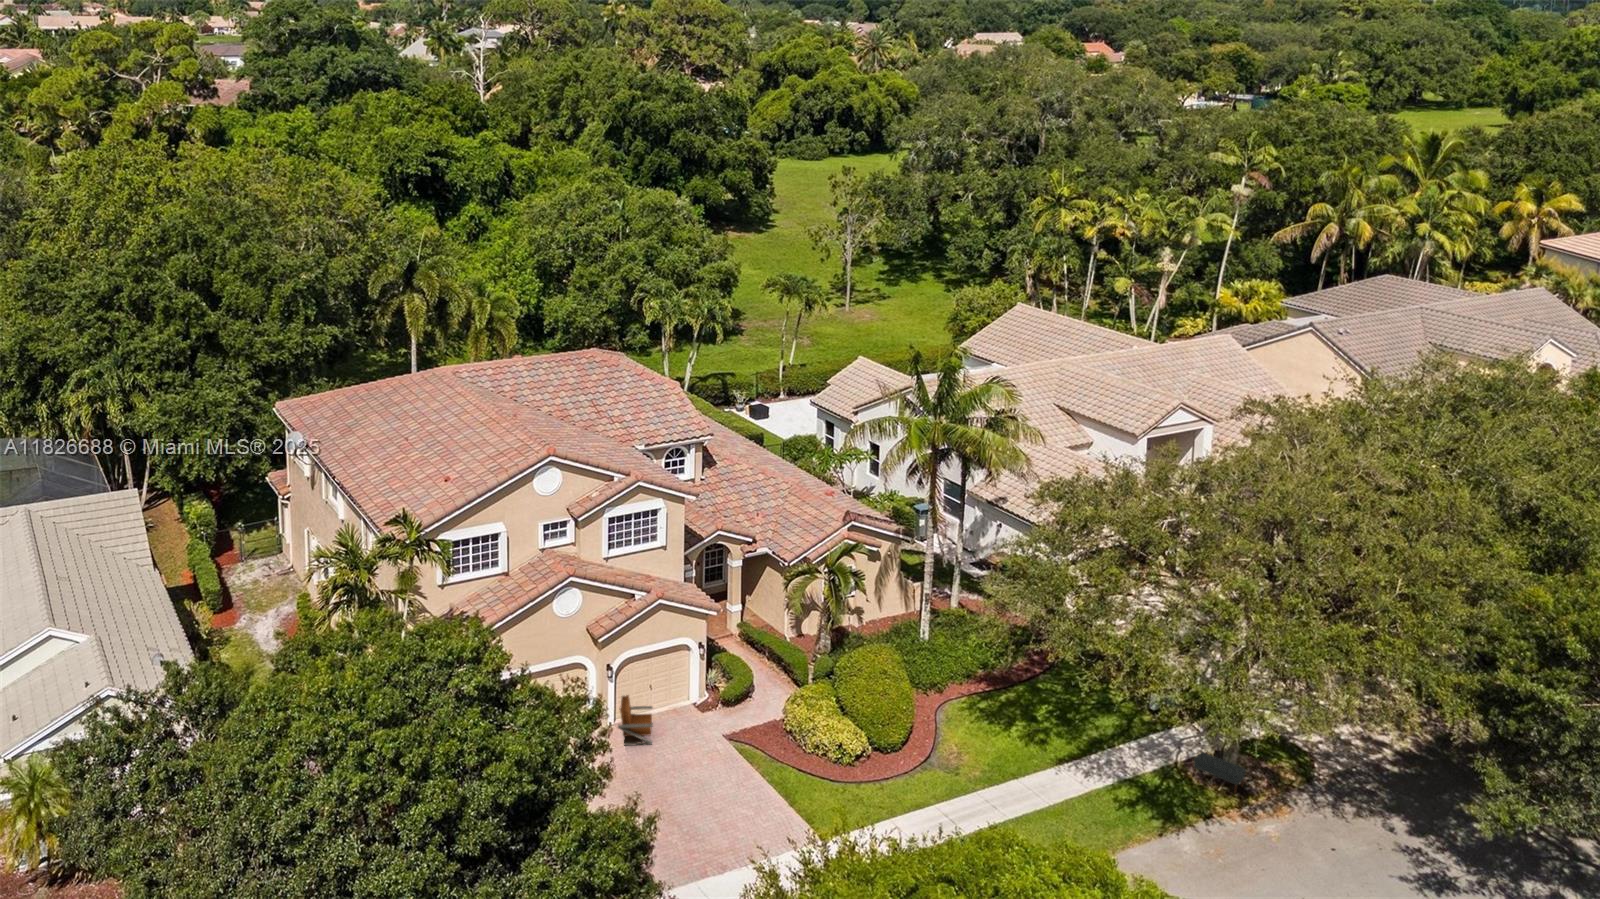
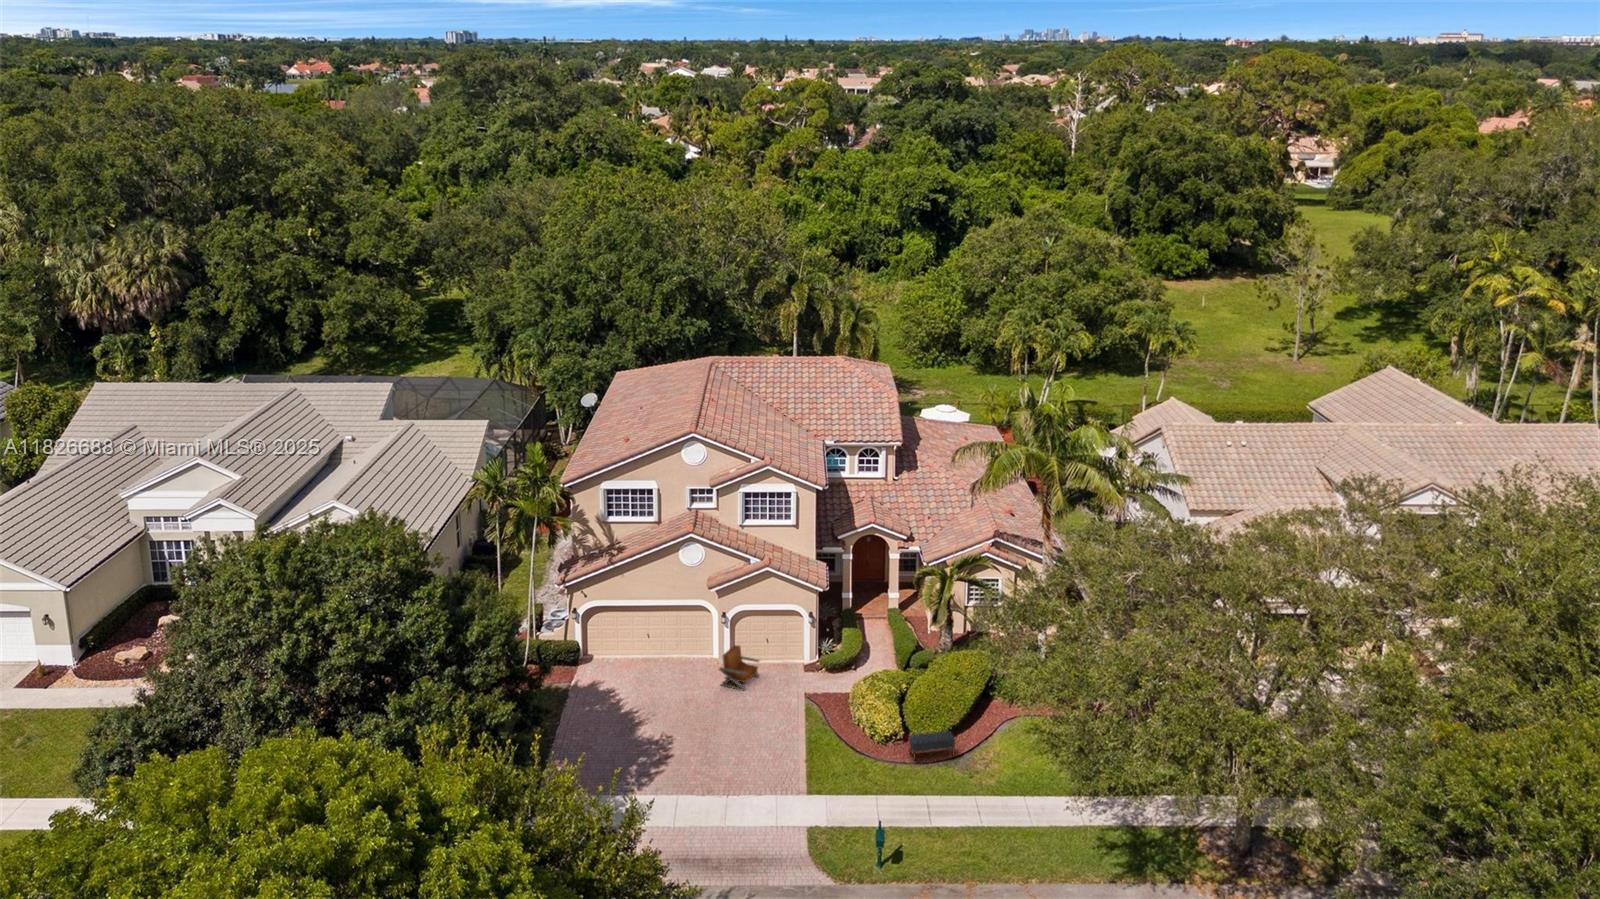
bench: present [1193,752,1246,793] -> present [909,731,955,760]

